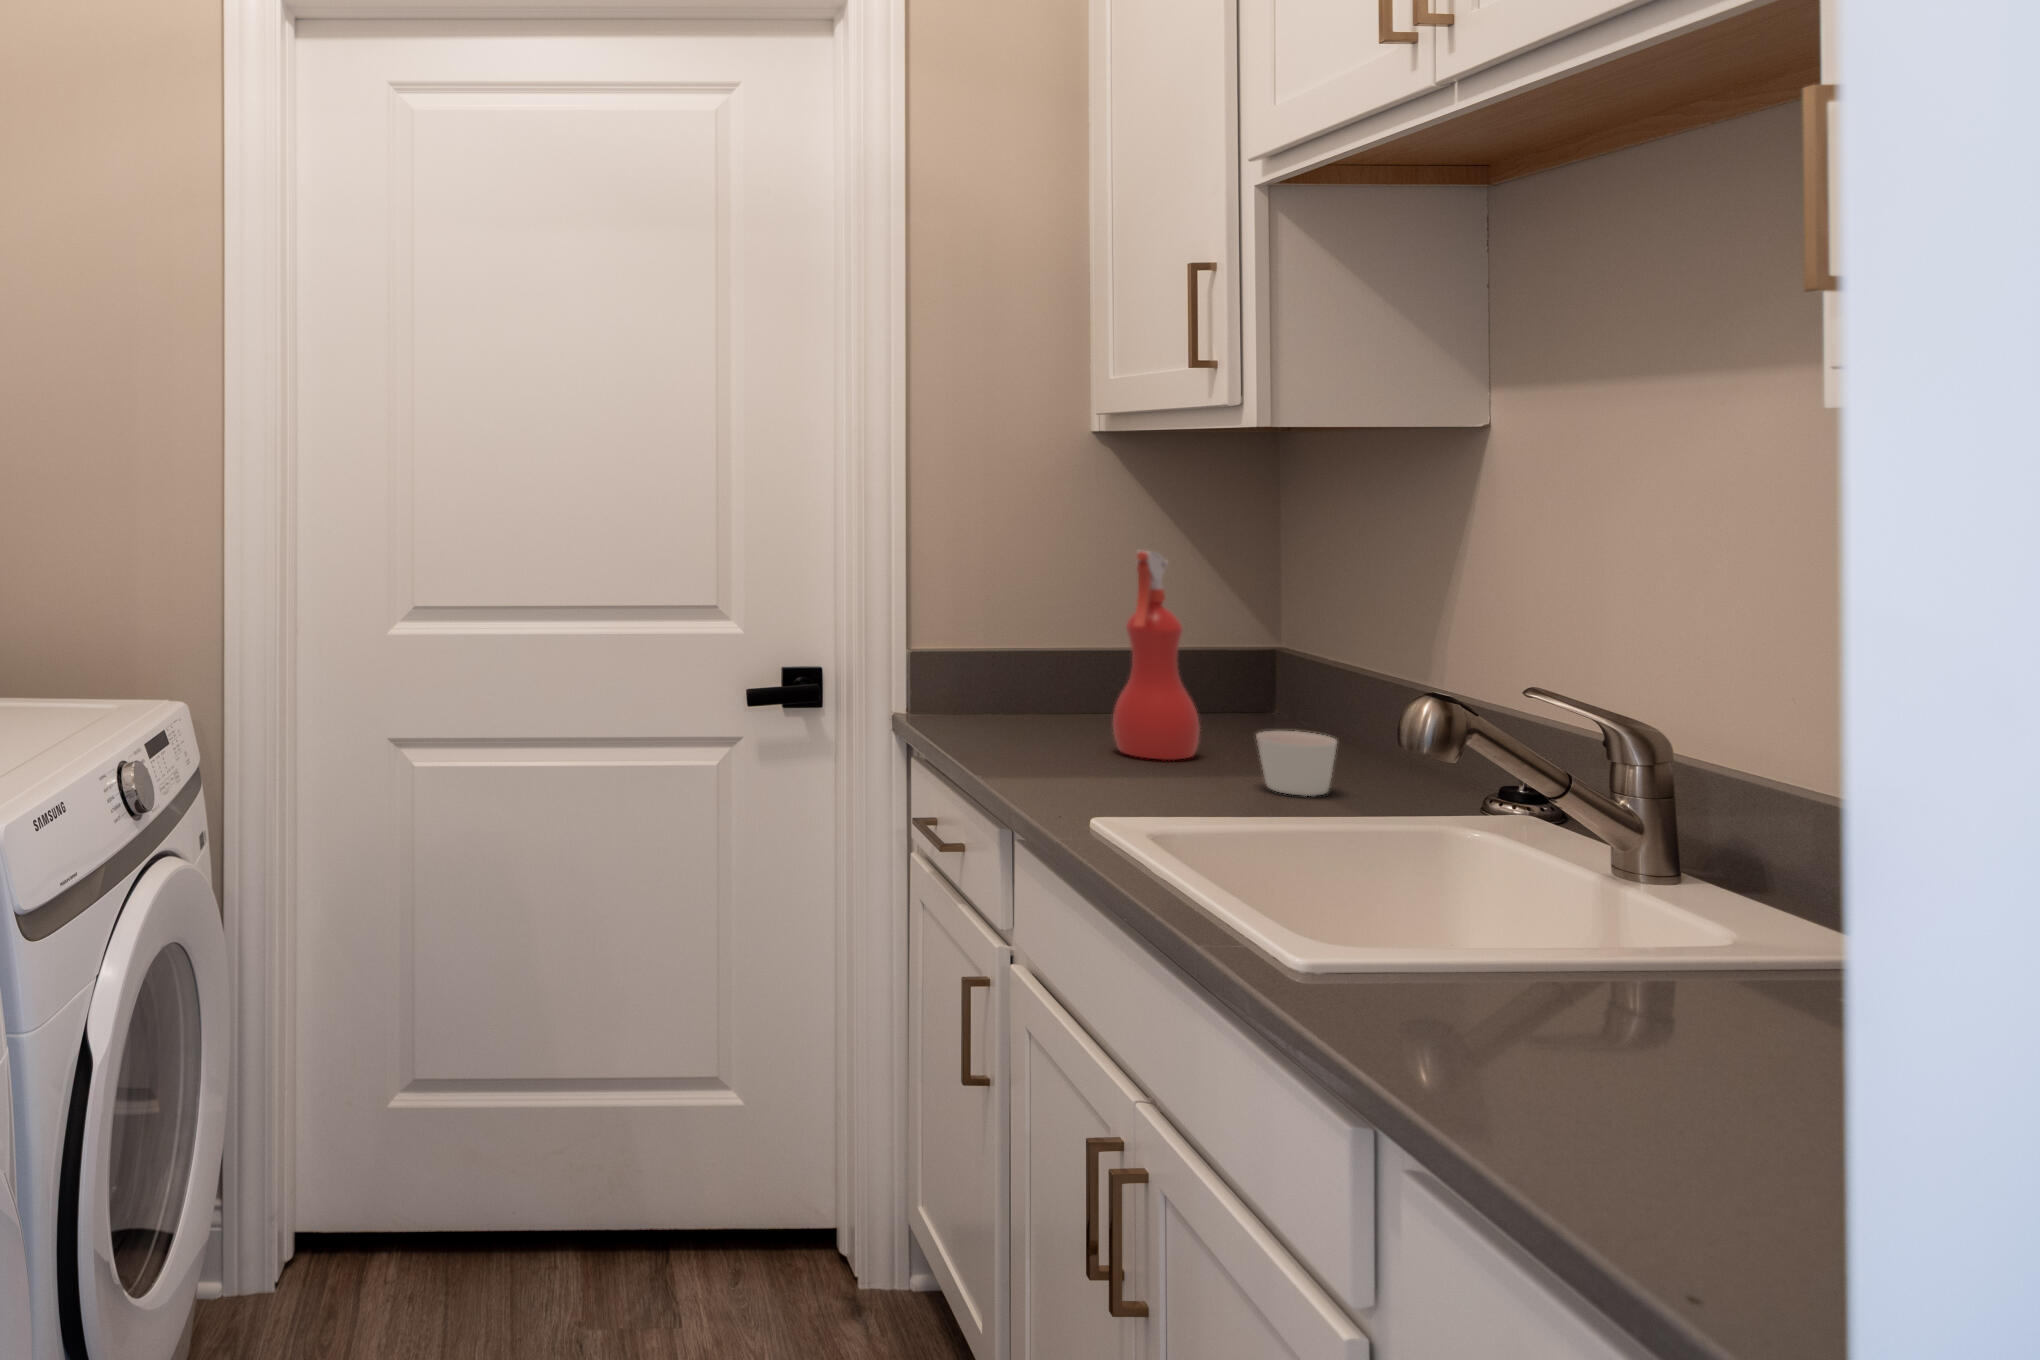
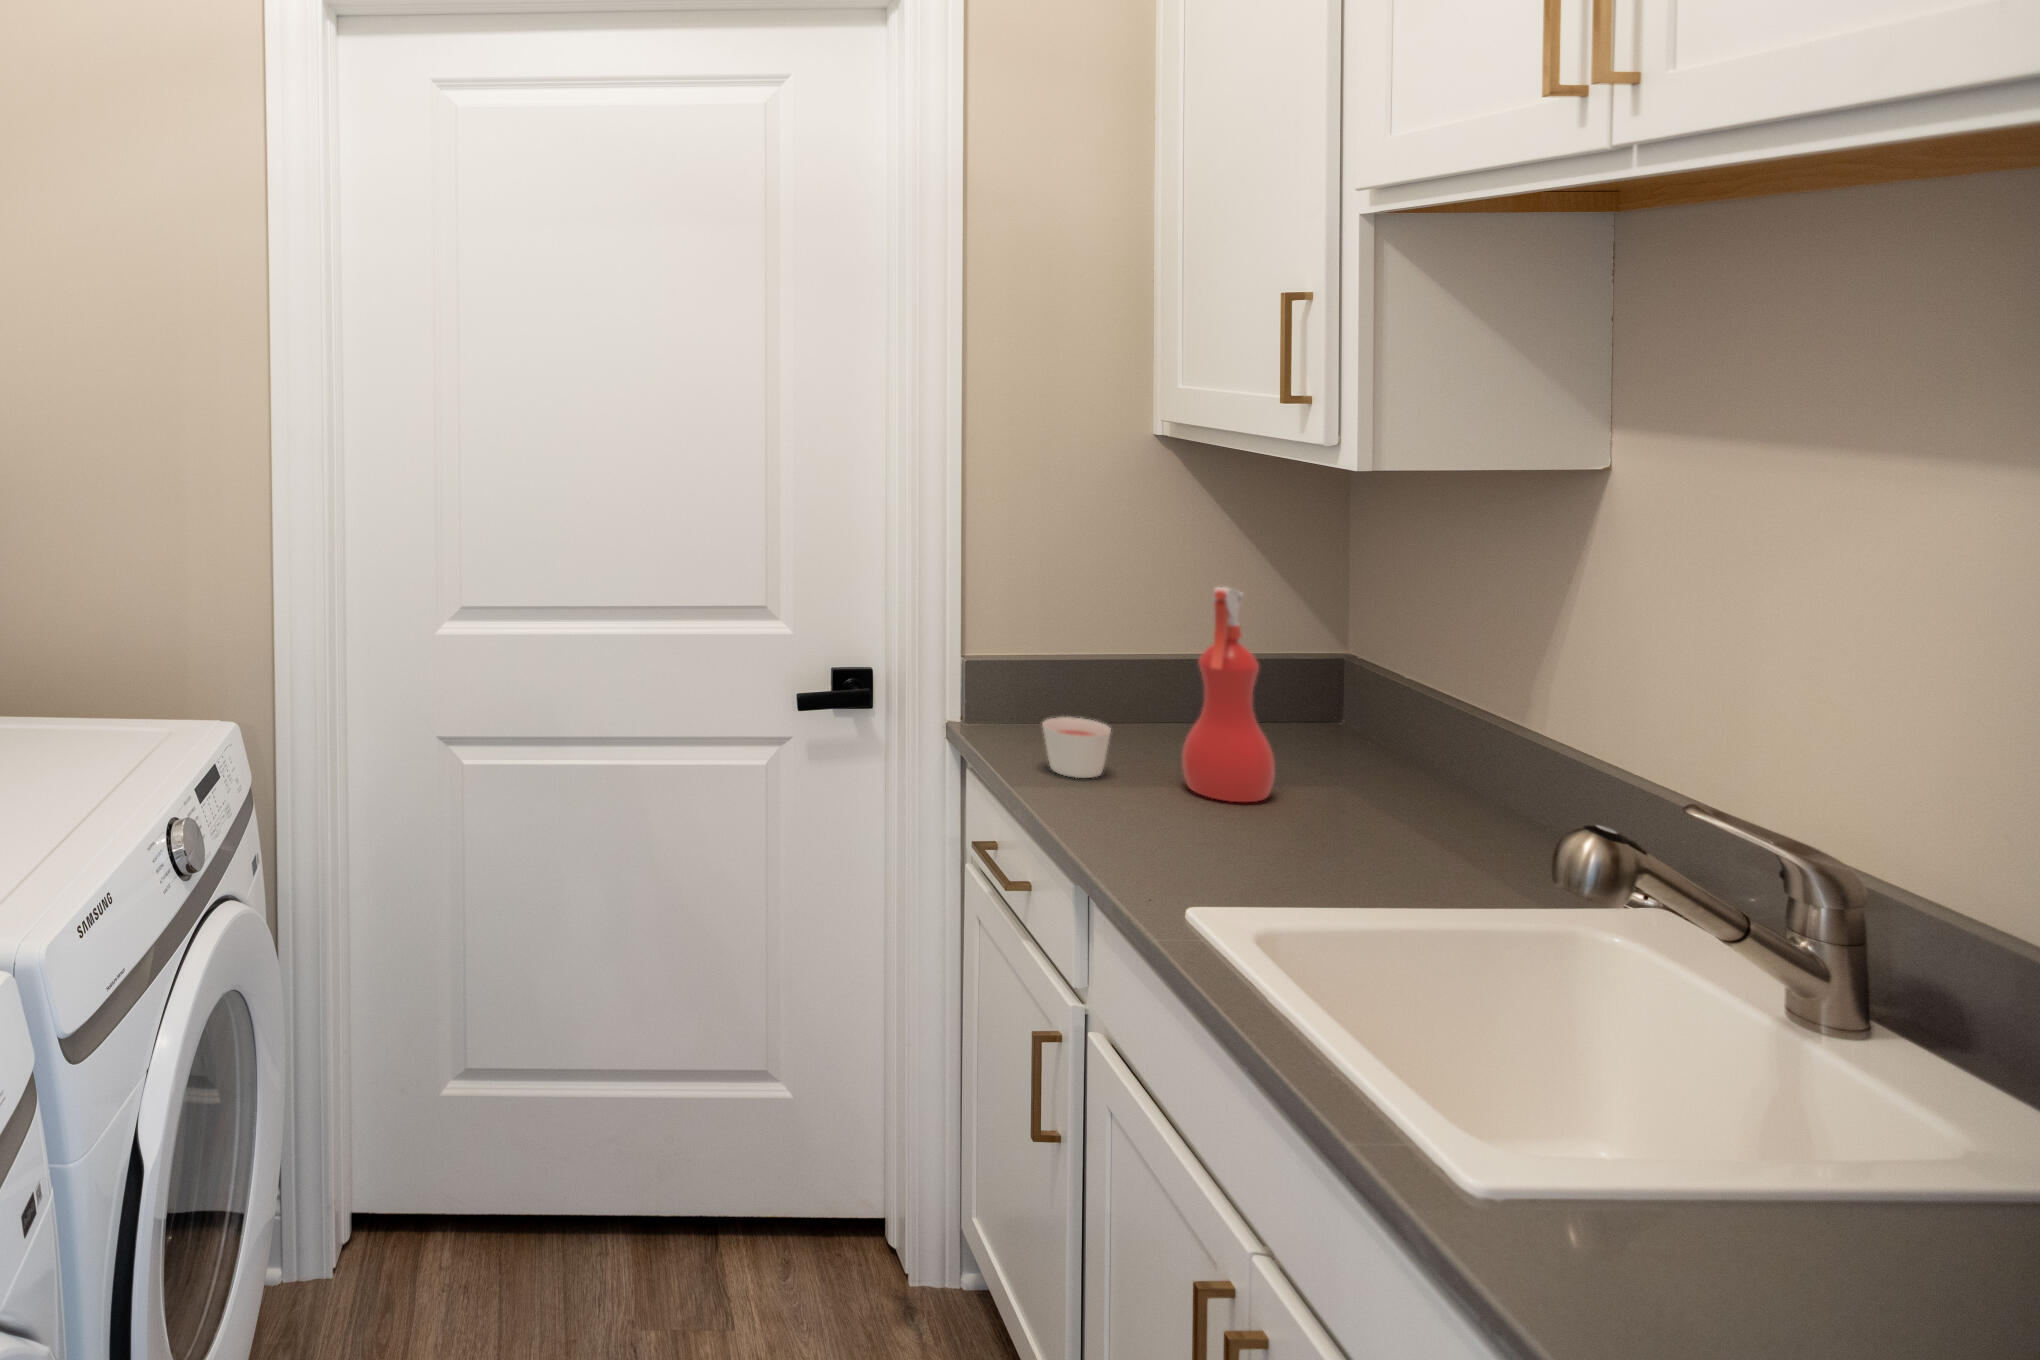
candle: present [1256,731,1337,796] -> present [1043,717,1111,778]

